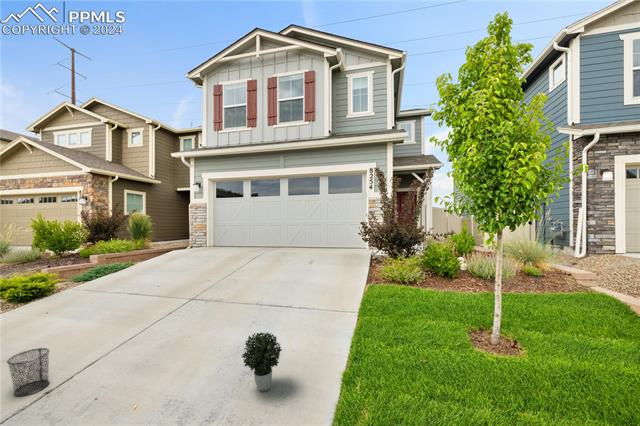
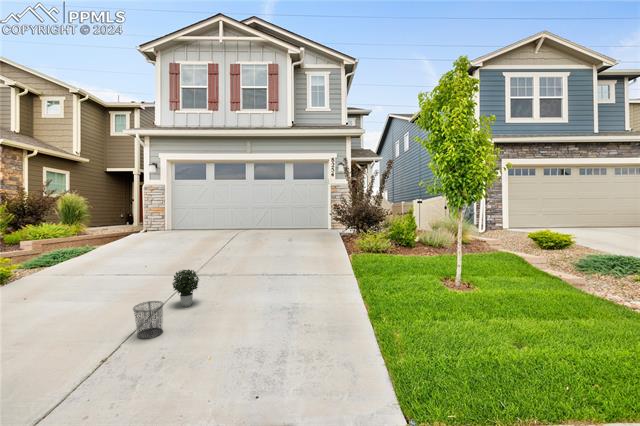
potted plant: present [242,332,282,391] -> present [172,269,199,307]

